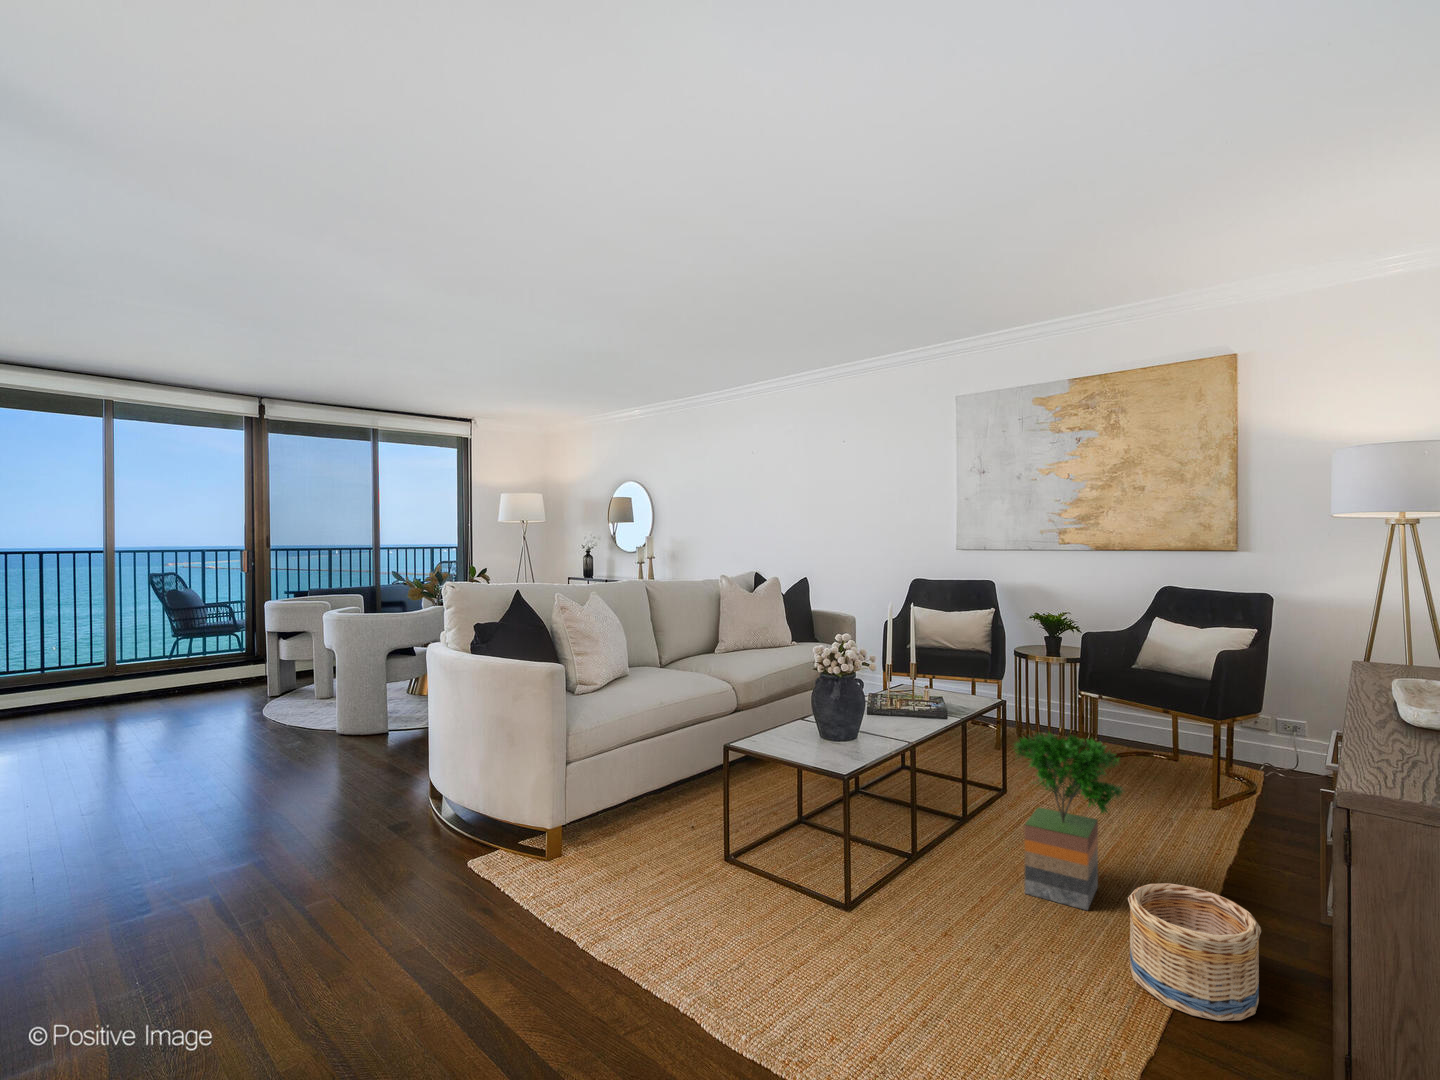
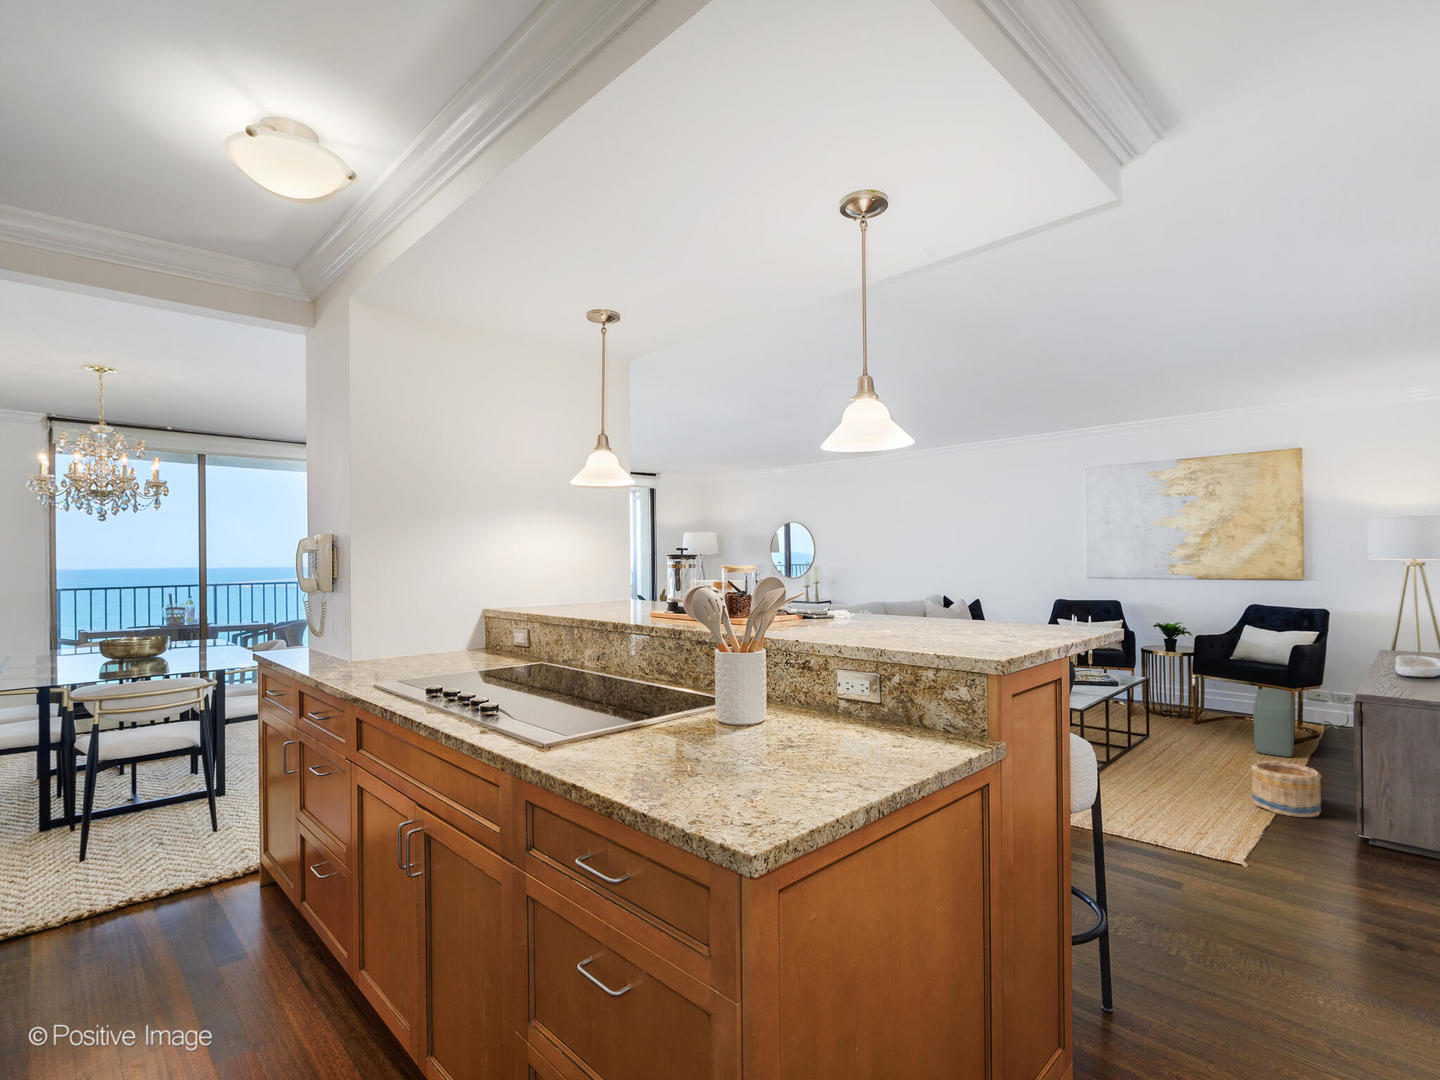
pouf: none [1154,716,1218,837] -> present [1253,689,1294,757]
potted tree: present [1015,732,1125,910] -> none [1173,688,1244,783]

